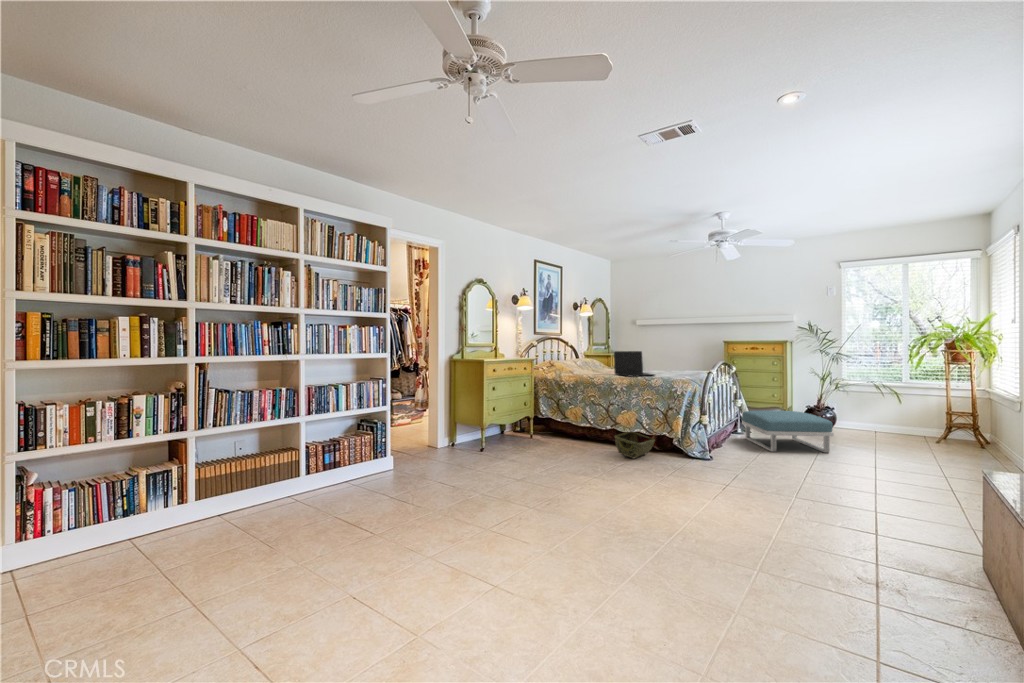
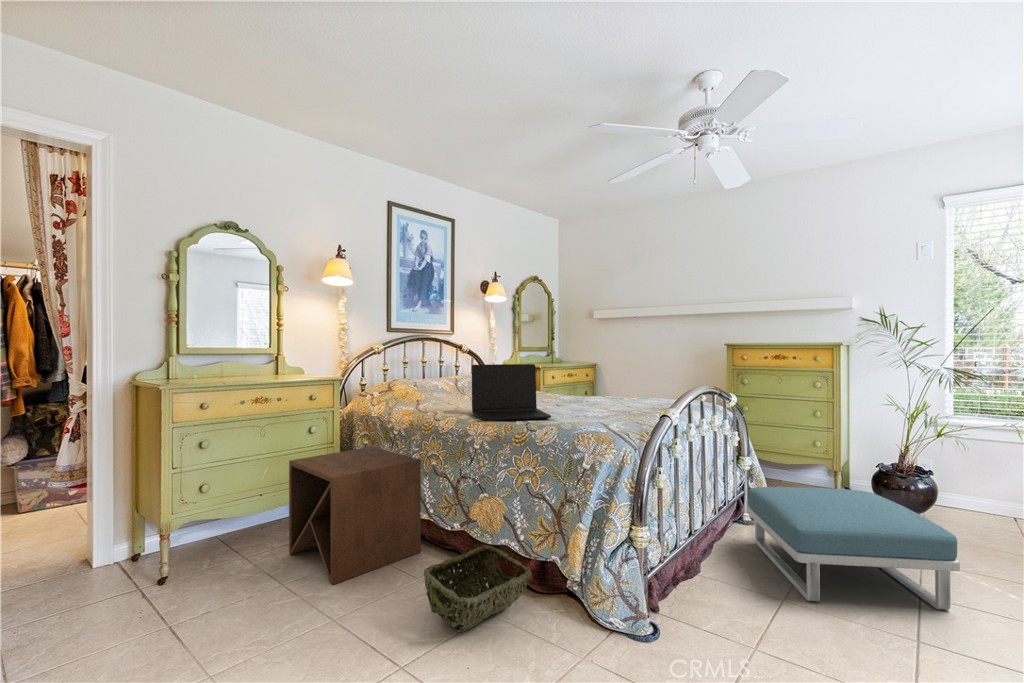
side table: none [524,394,587,450] -> present [289,447,421,585]

